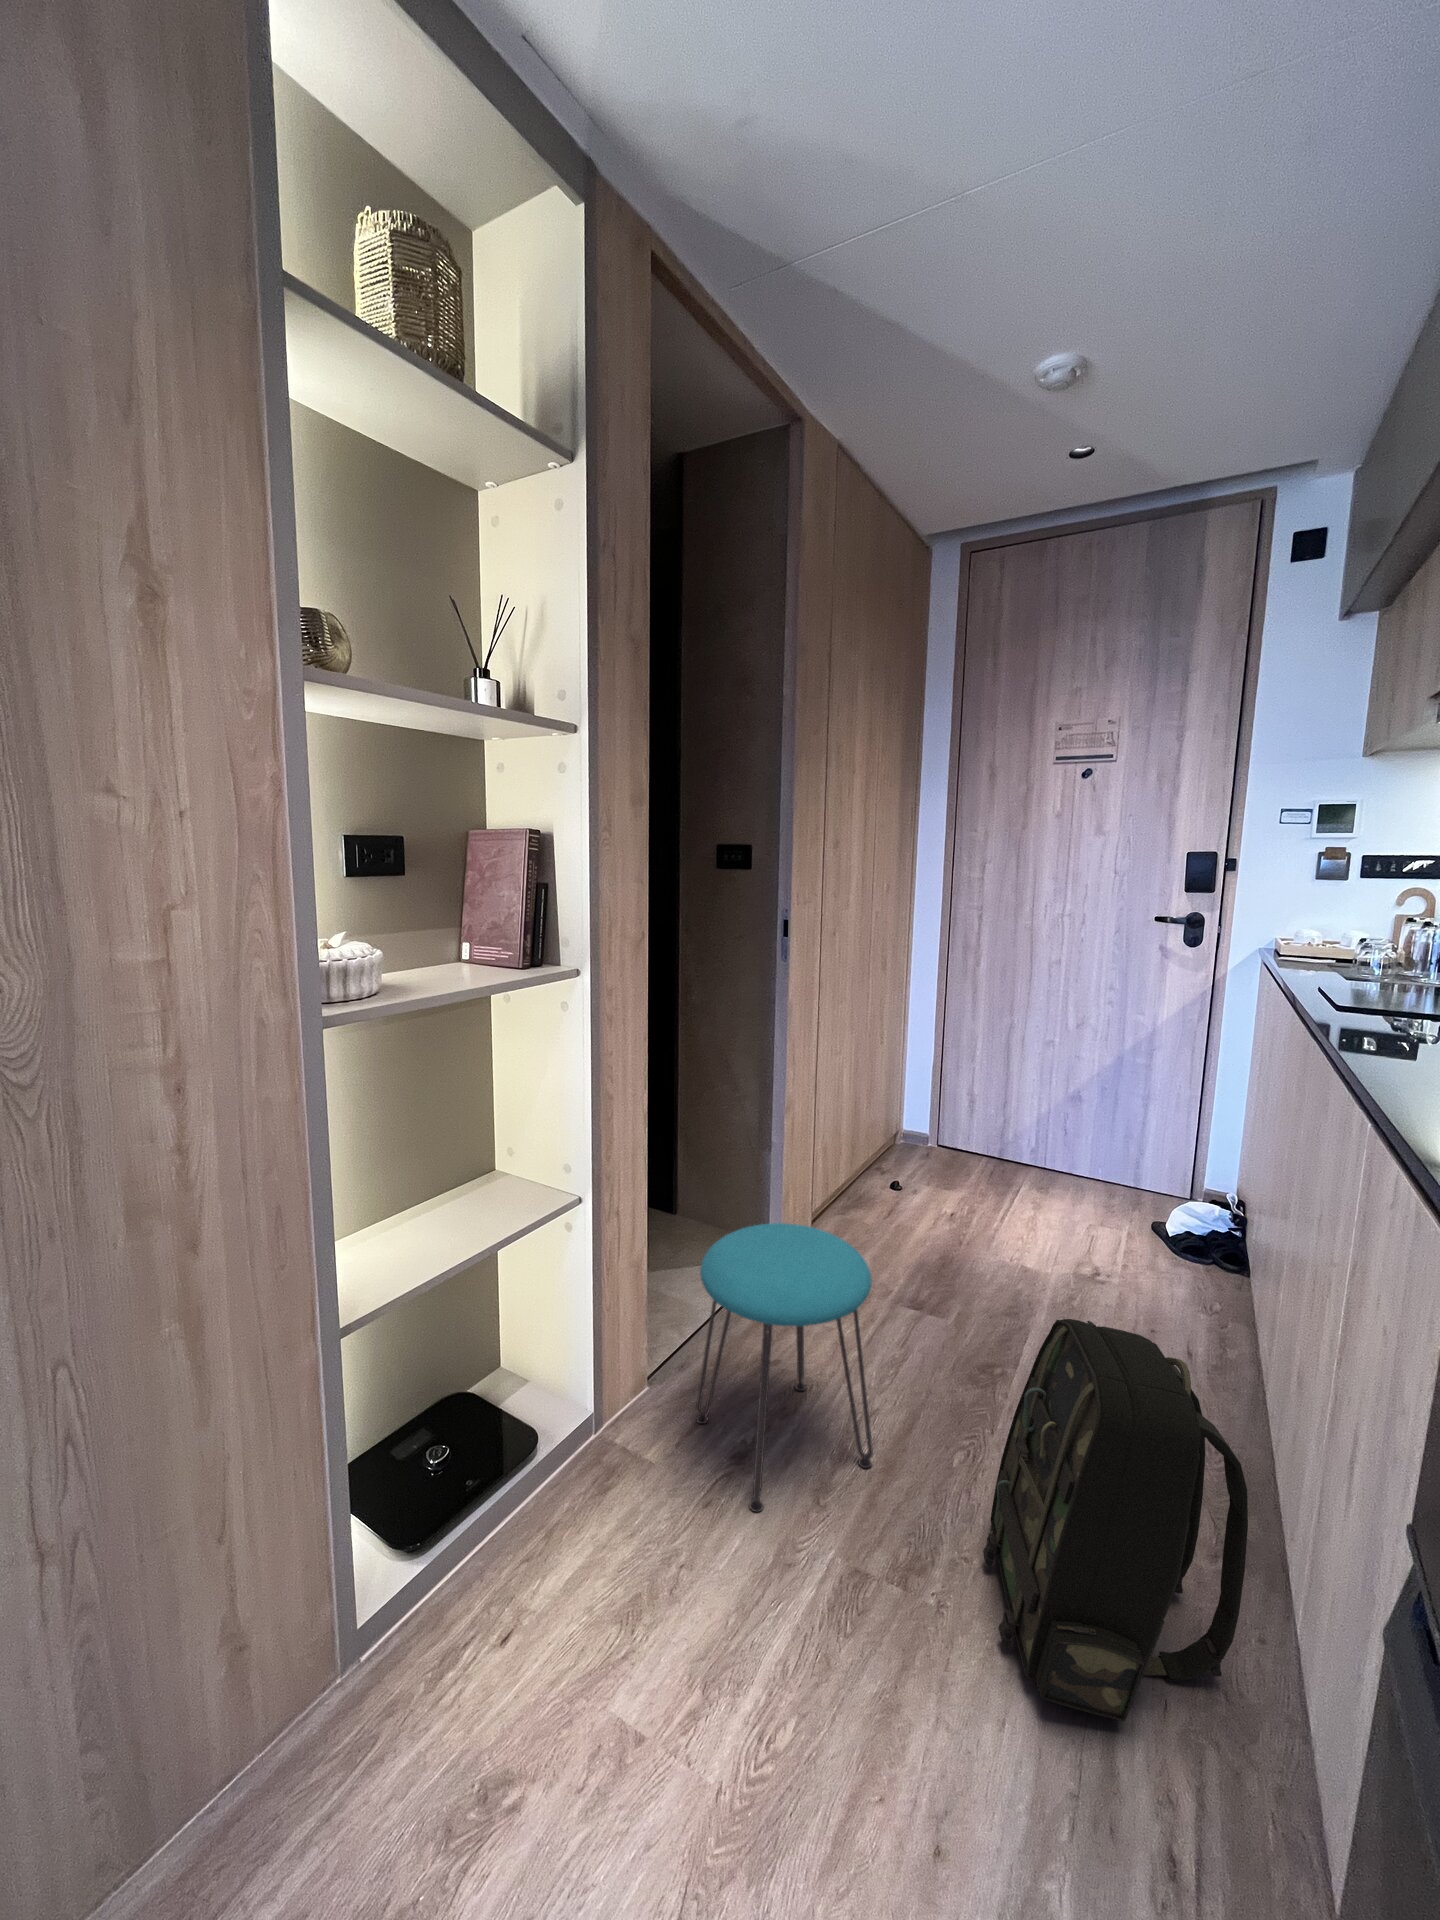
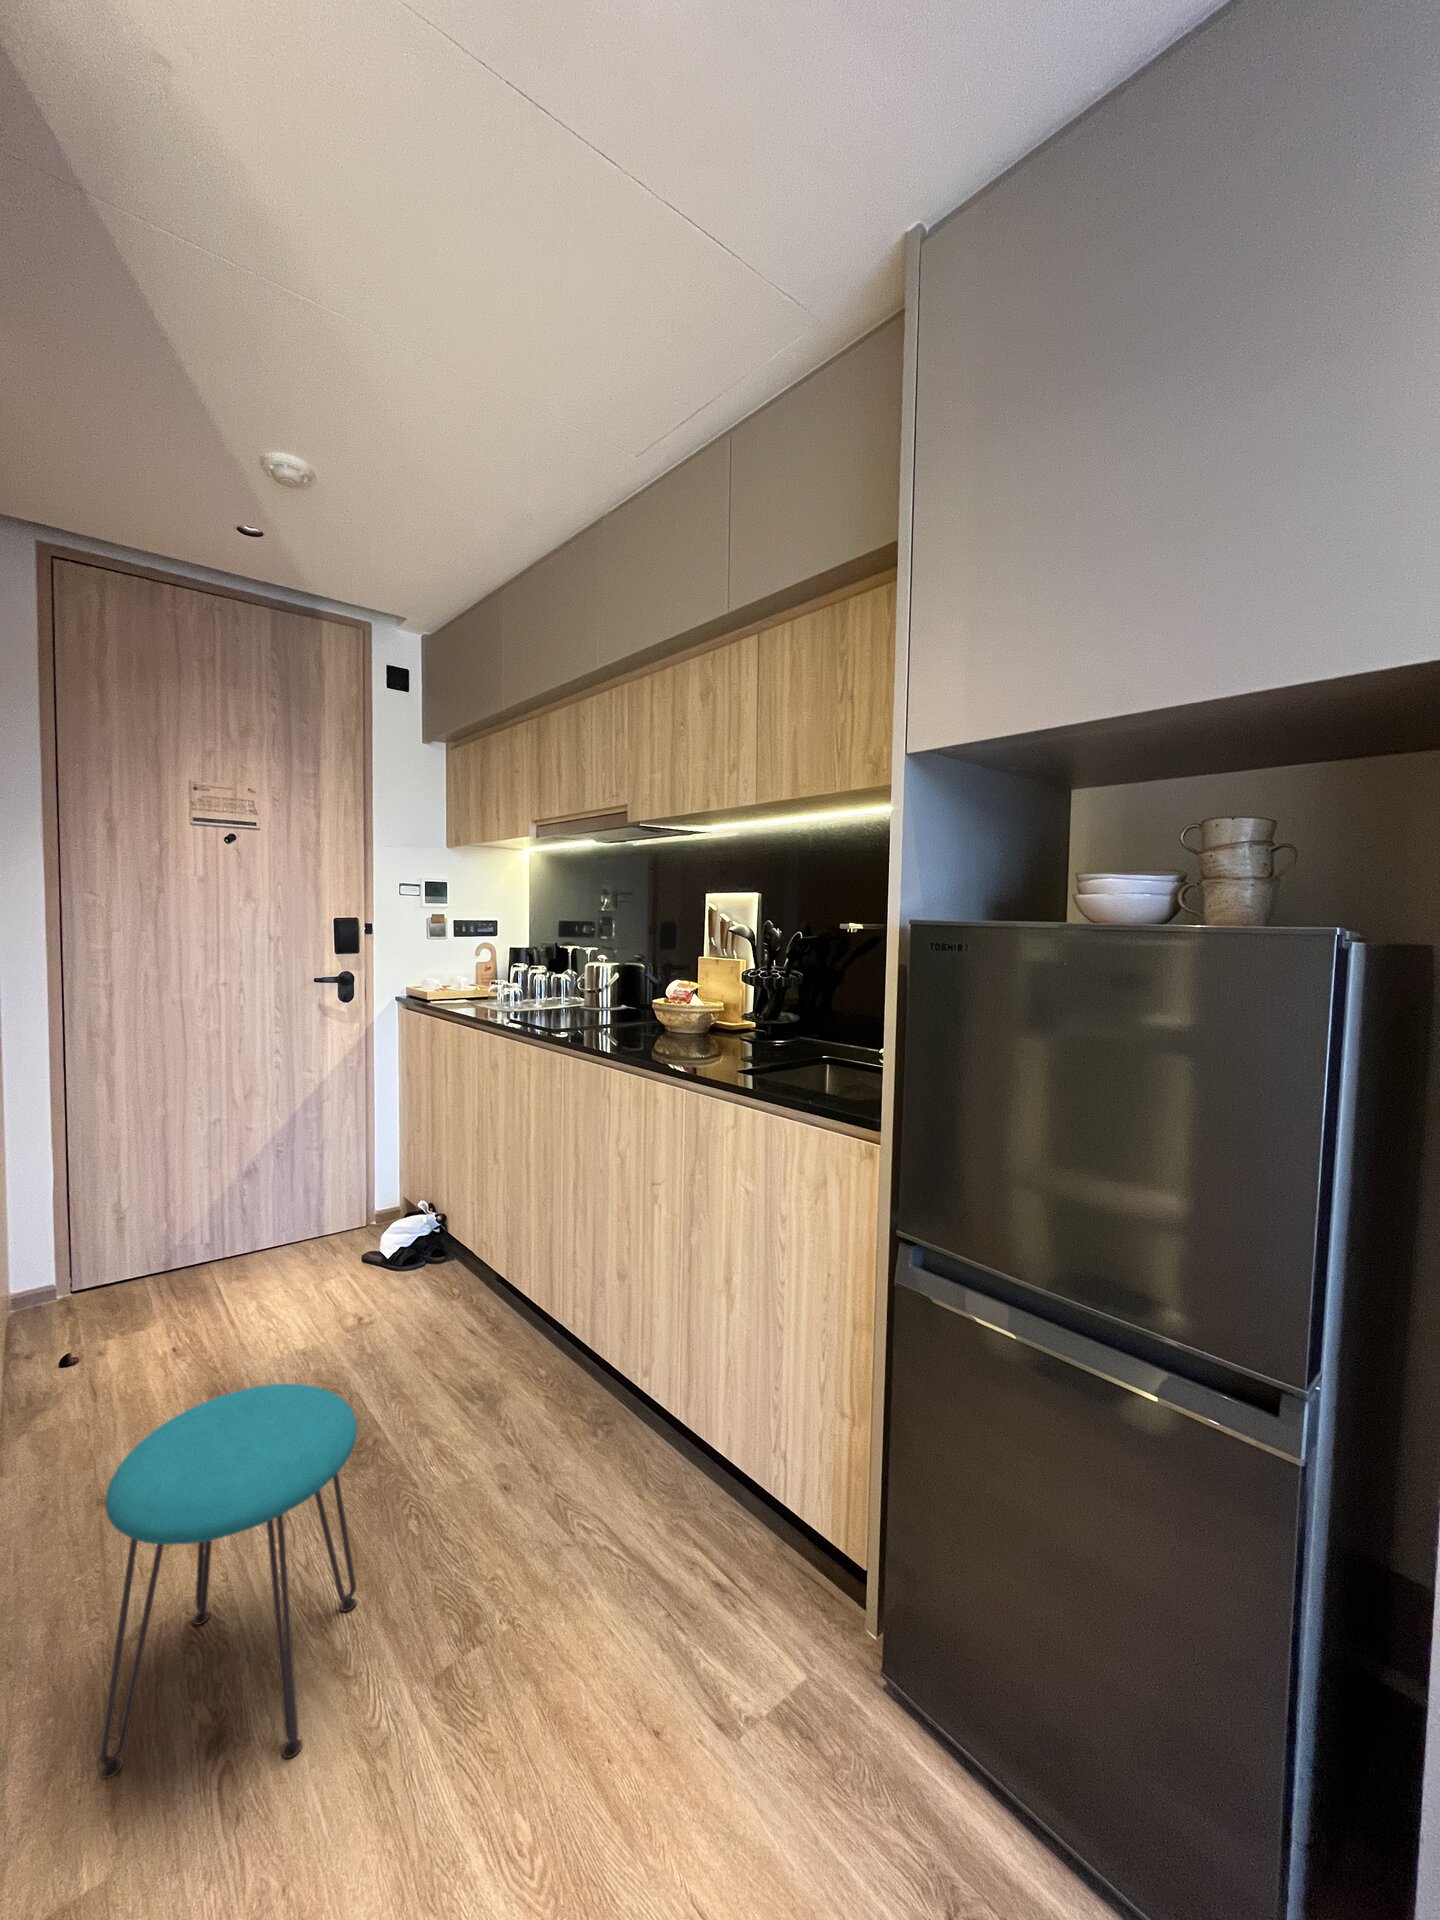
backpack: present [983,1319,1248,1721] -> none [482,1290,664,1591]

